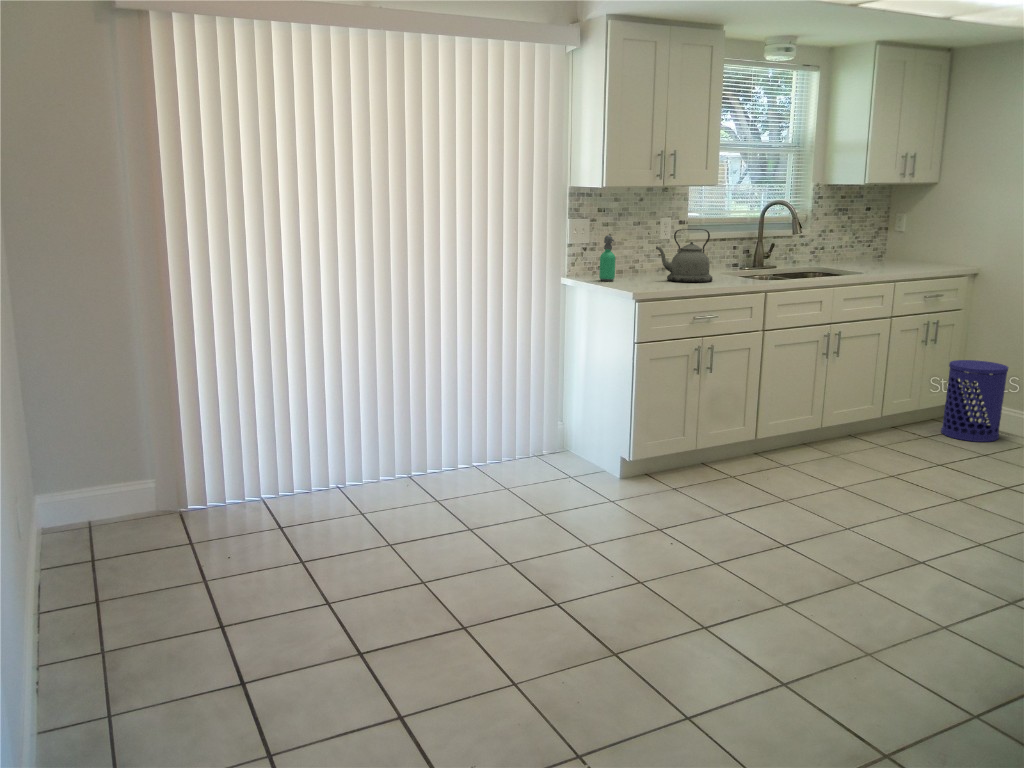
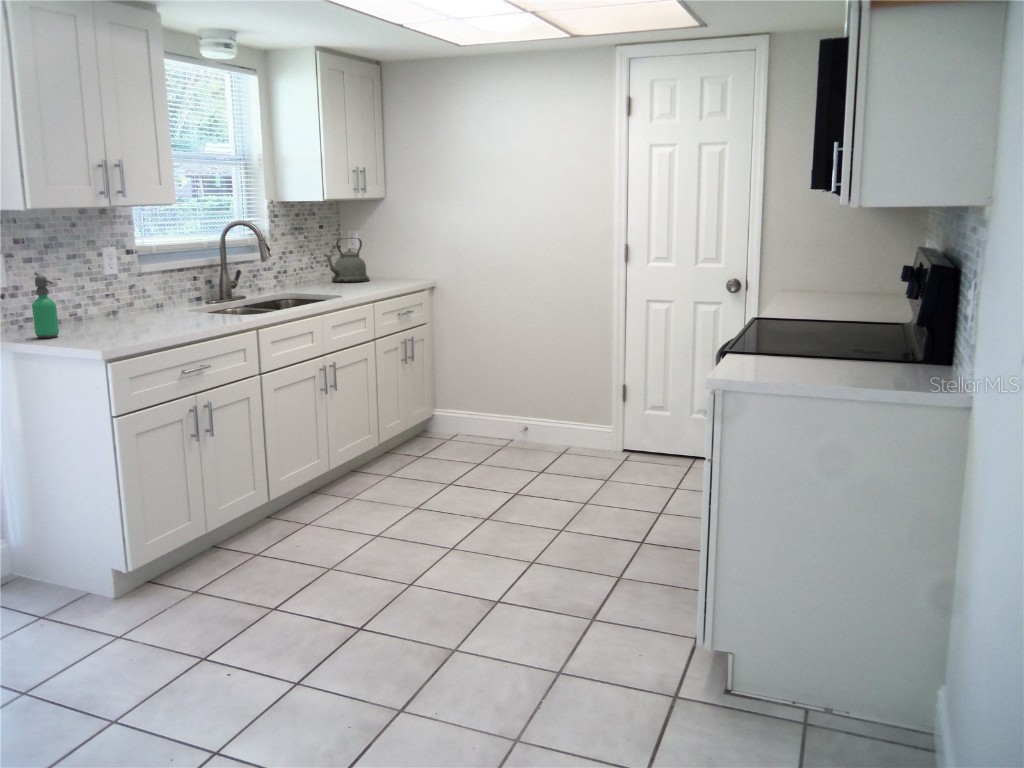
kettle: present [656,229,712,282] -> present [324,238,369,282]
waste bin: present [941,360,1008,442] -> none [430,372,481,452]

